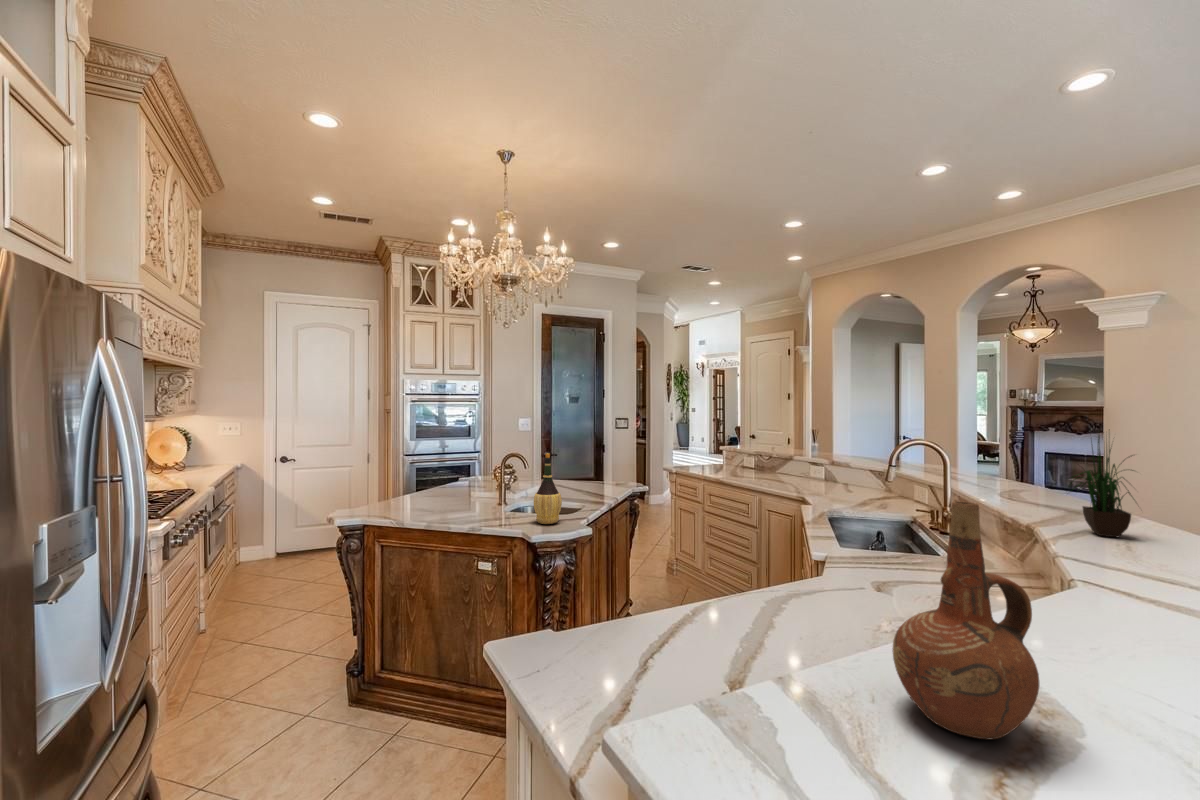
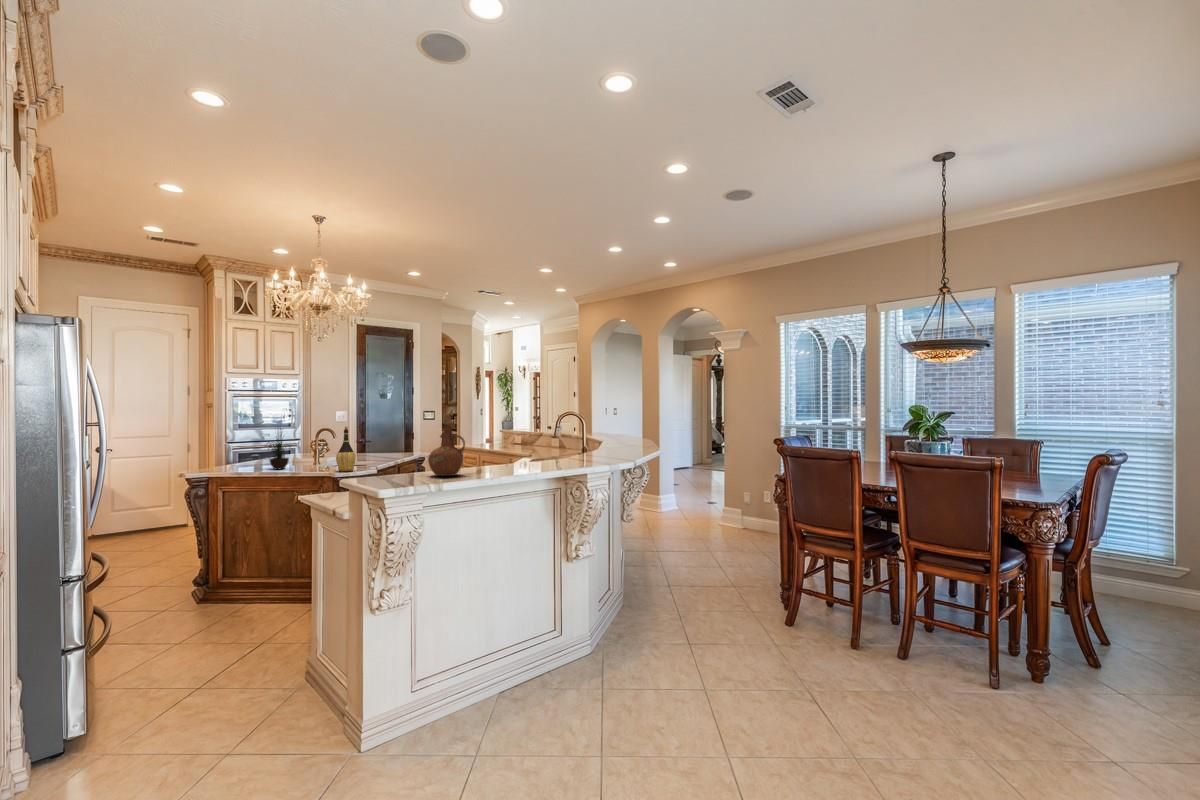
potted plant: present [1073,436,1133,537] -> present [267,429,289,470]

